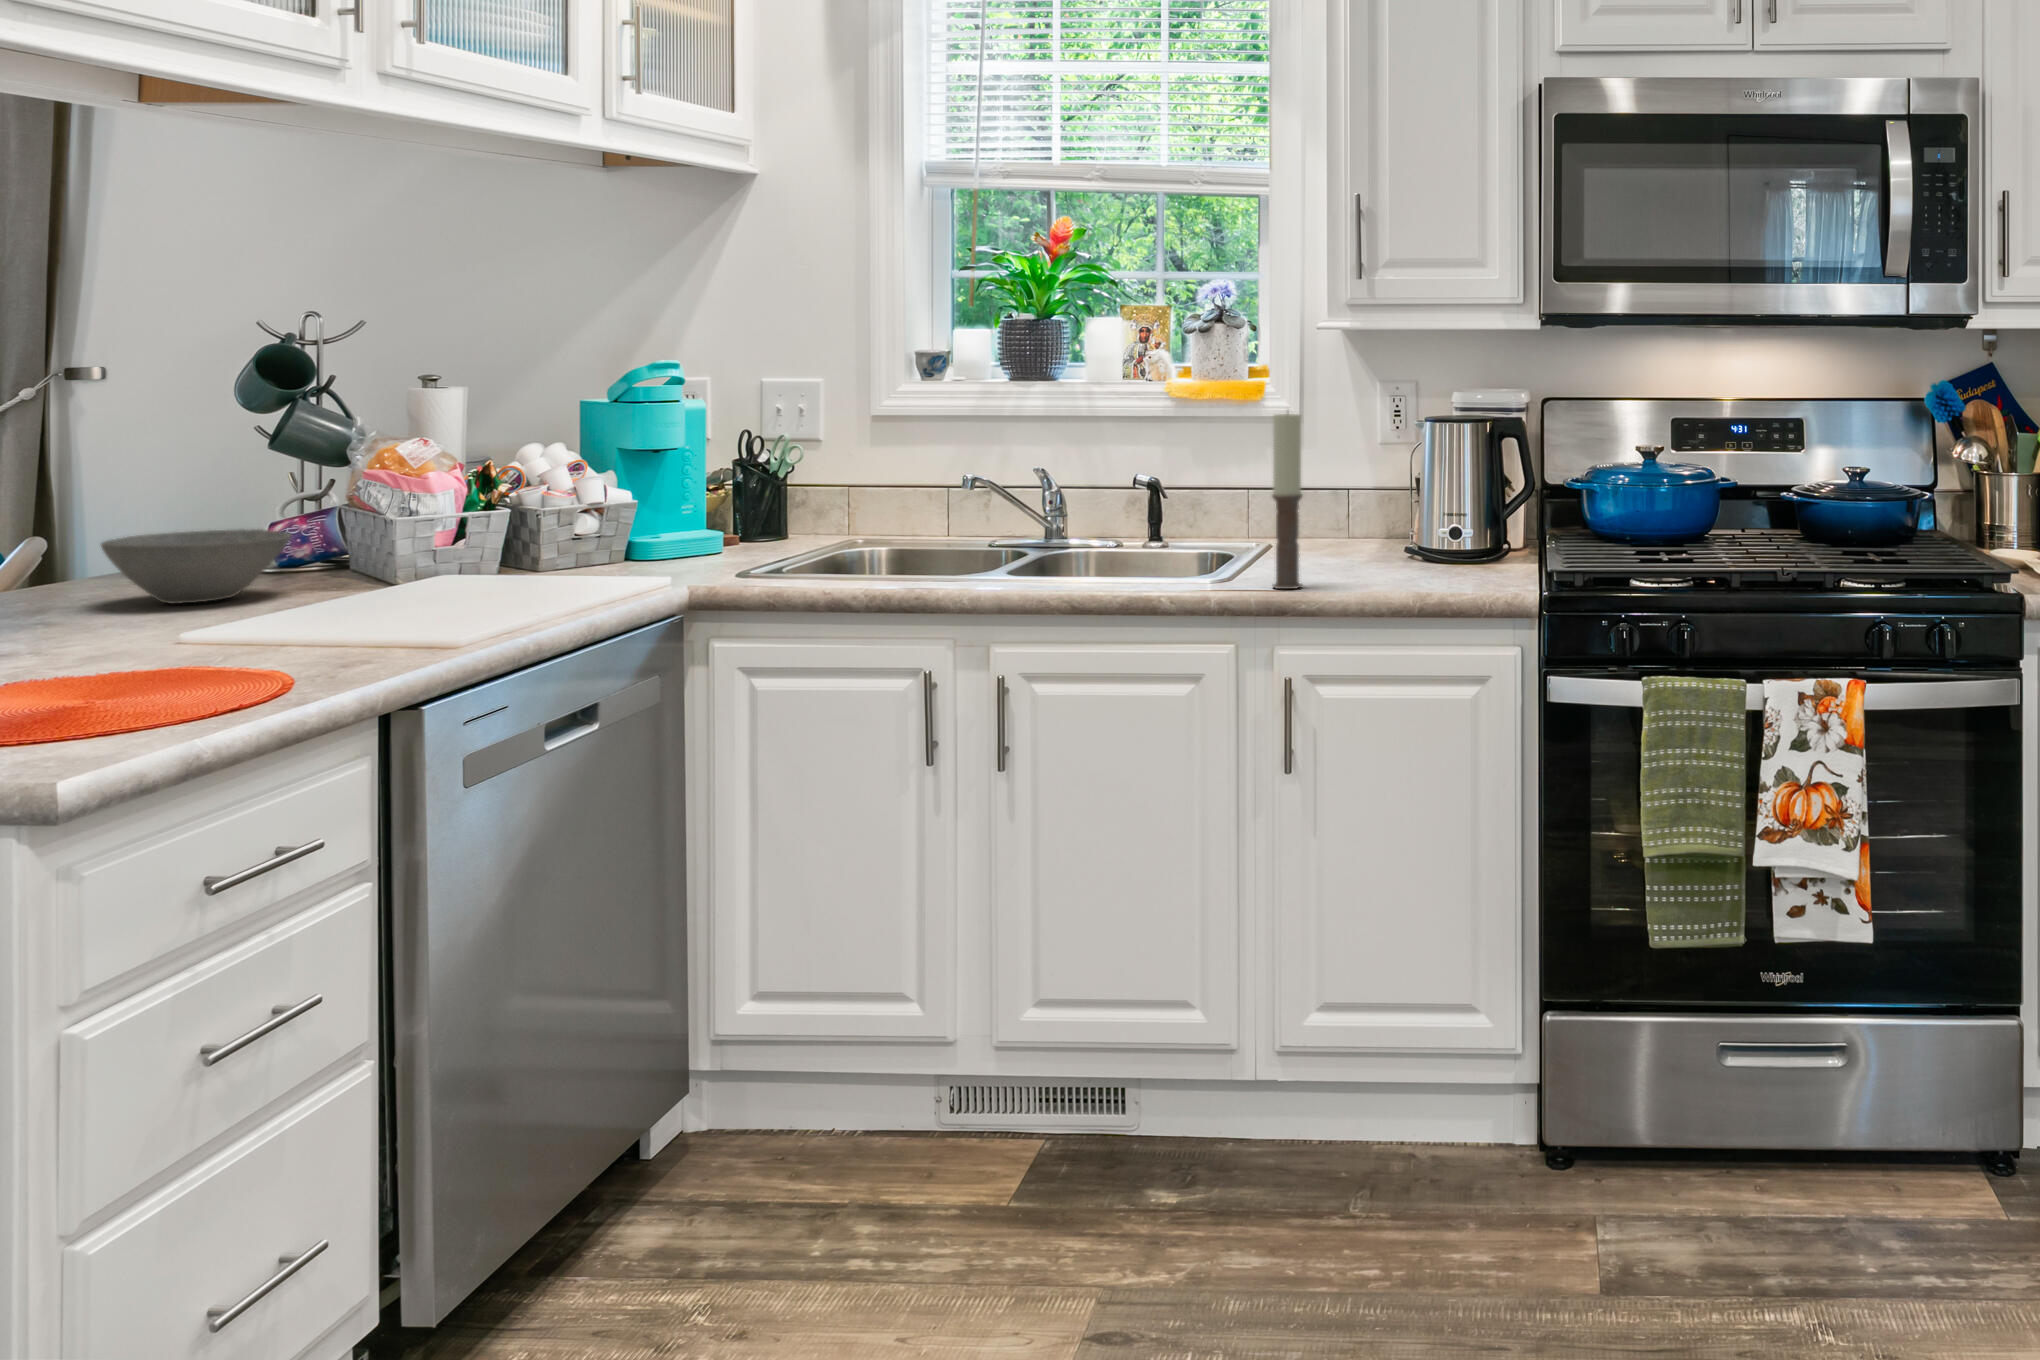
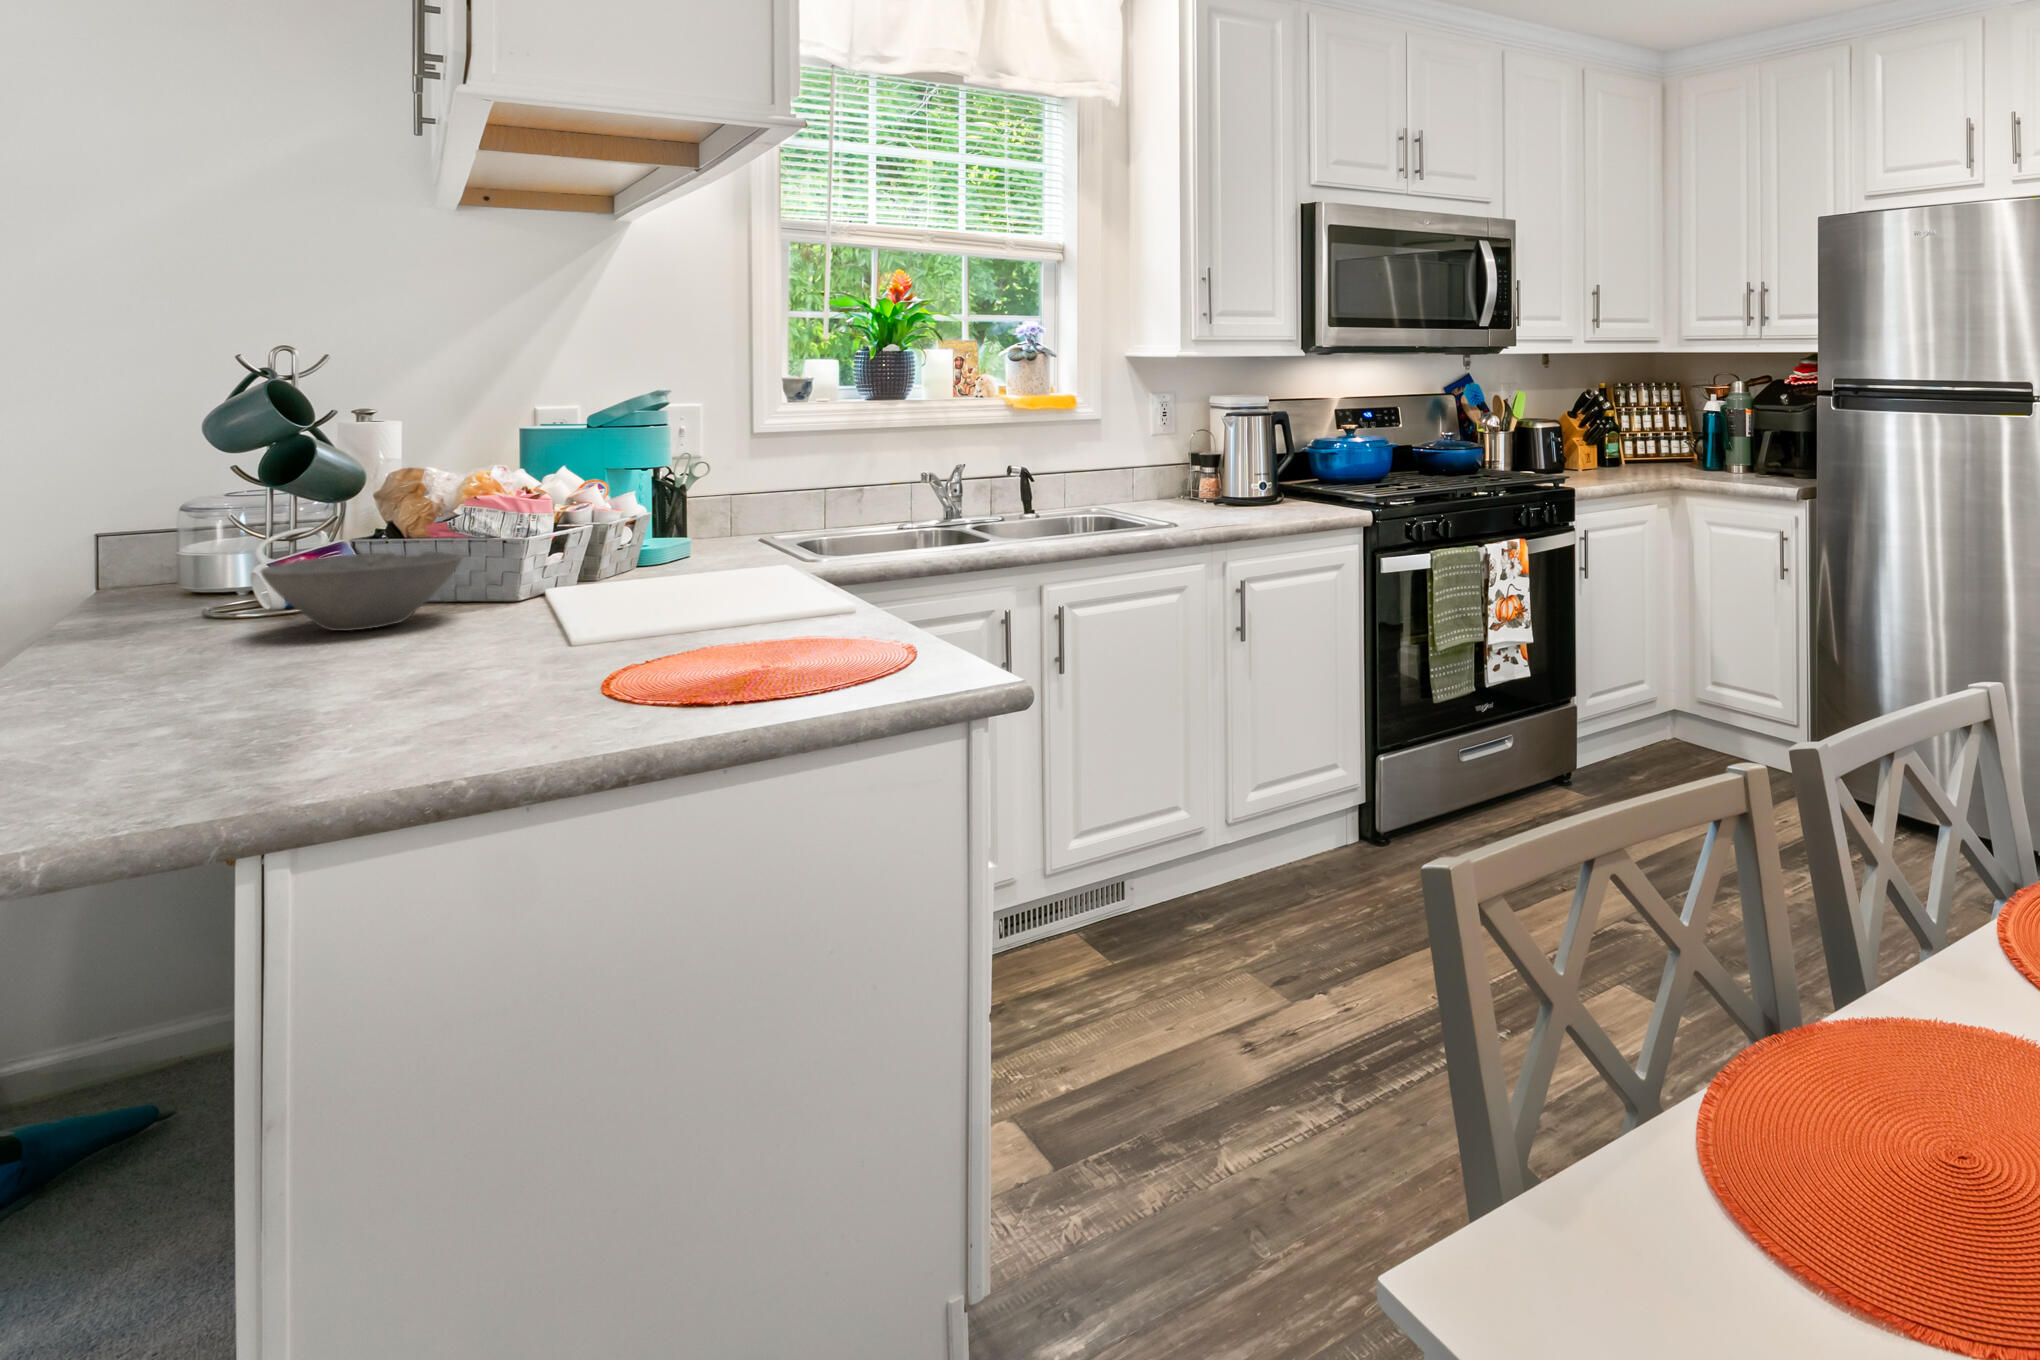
candle: present [1272,413,1302,589] -> none [1207,405,1228,523]

